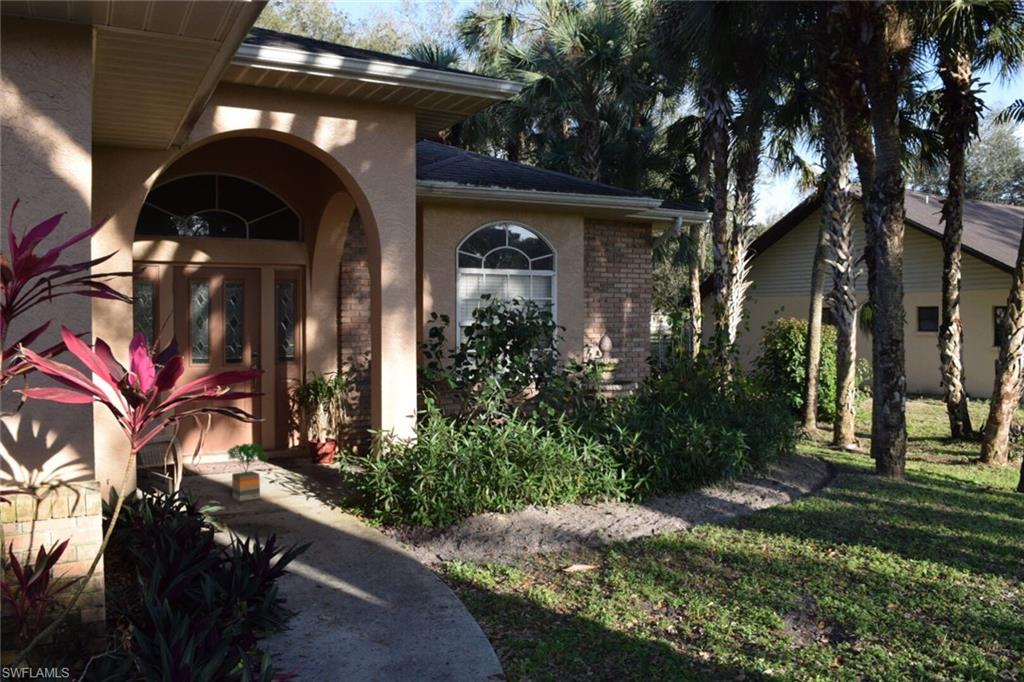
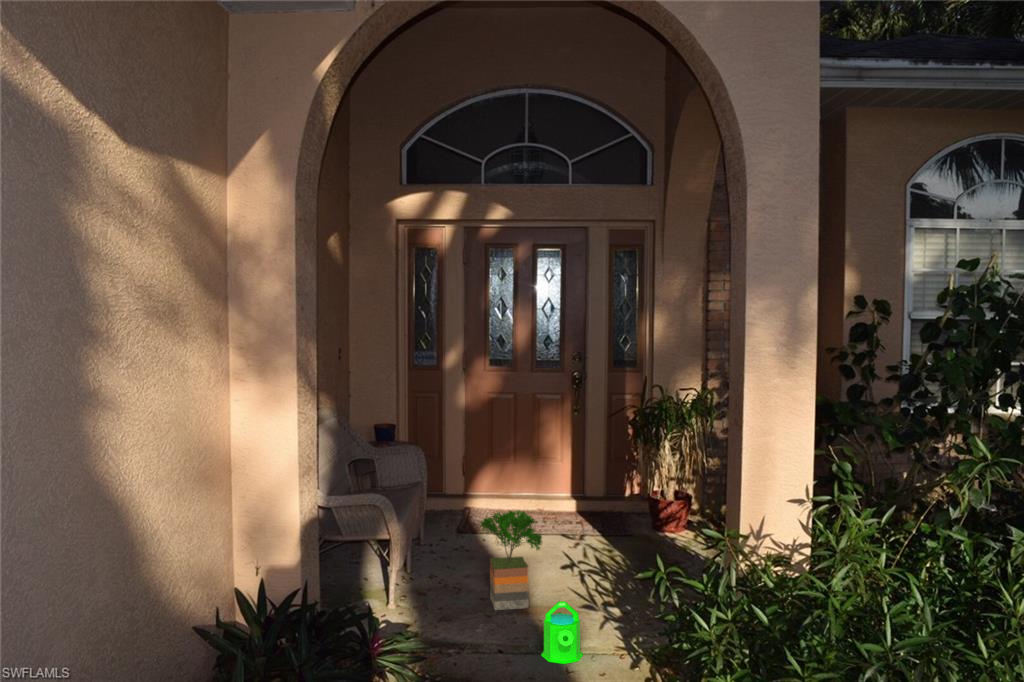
watering can: none [280,480,303,512] -> present [541,601,583,664]

